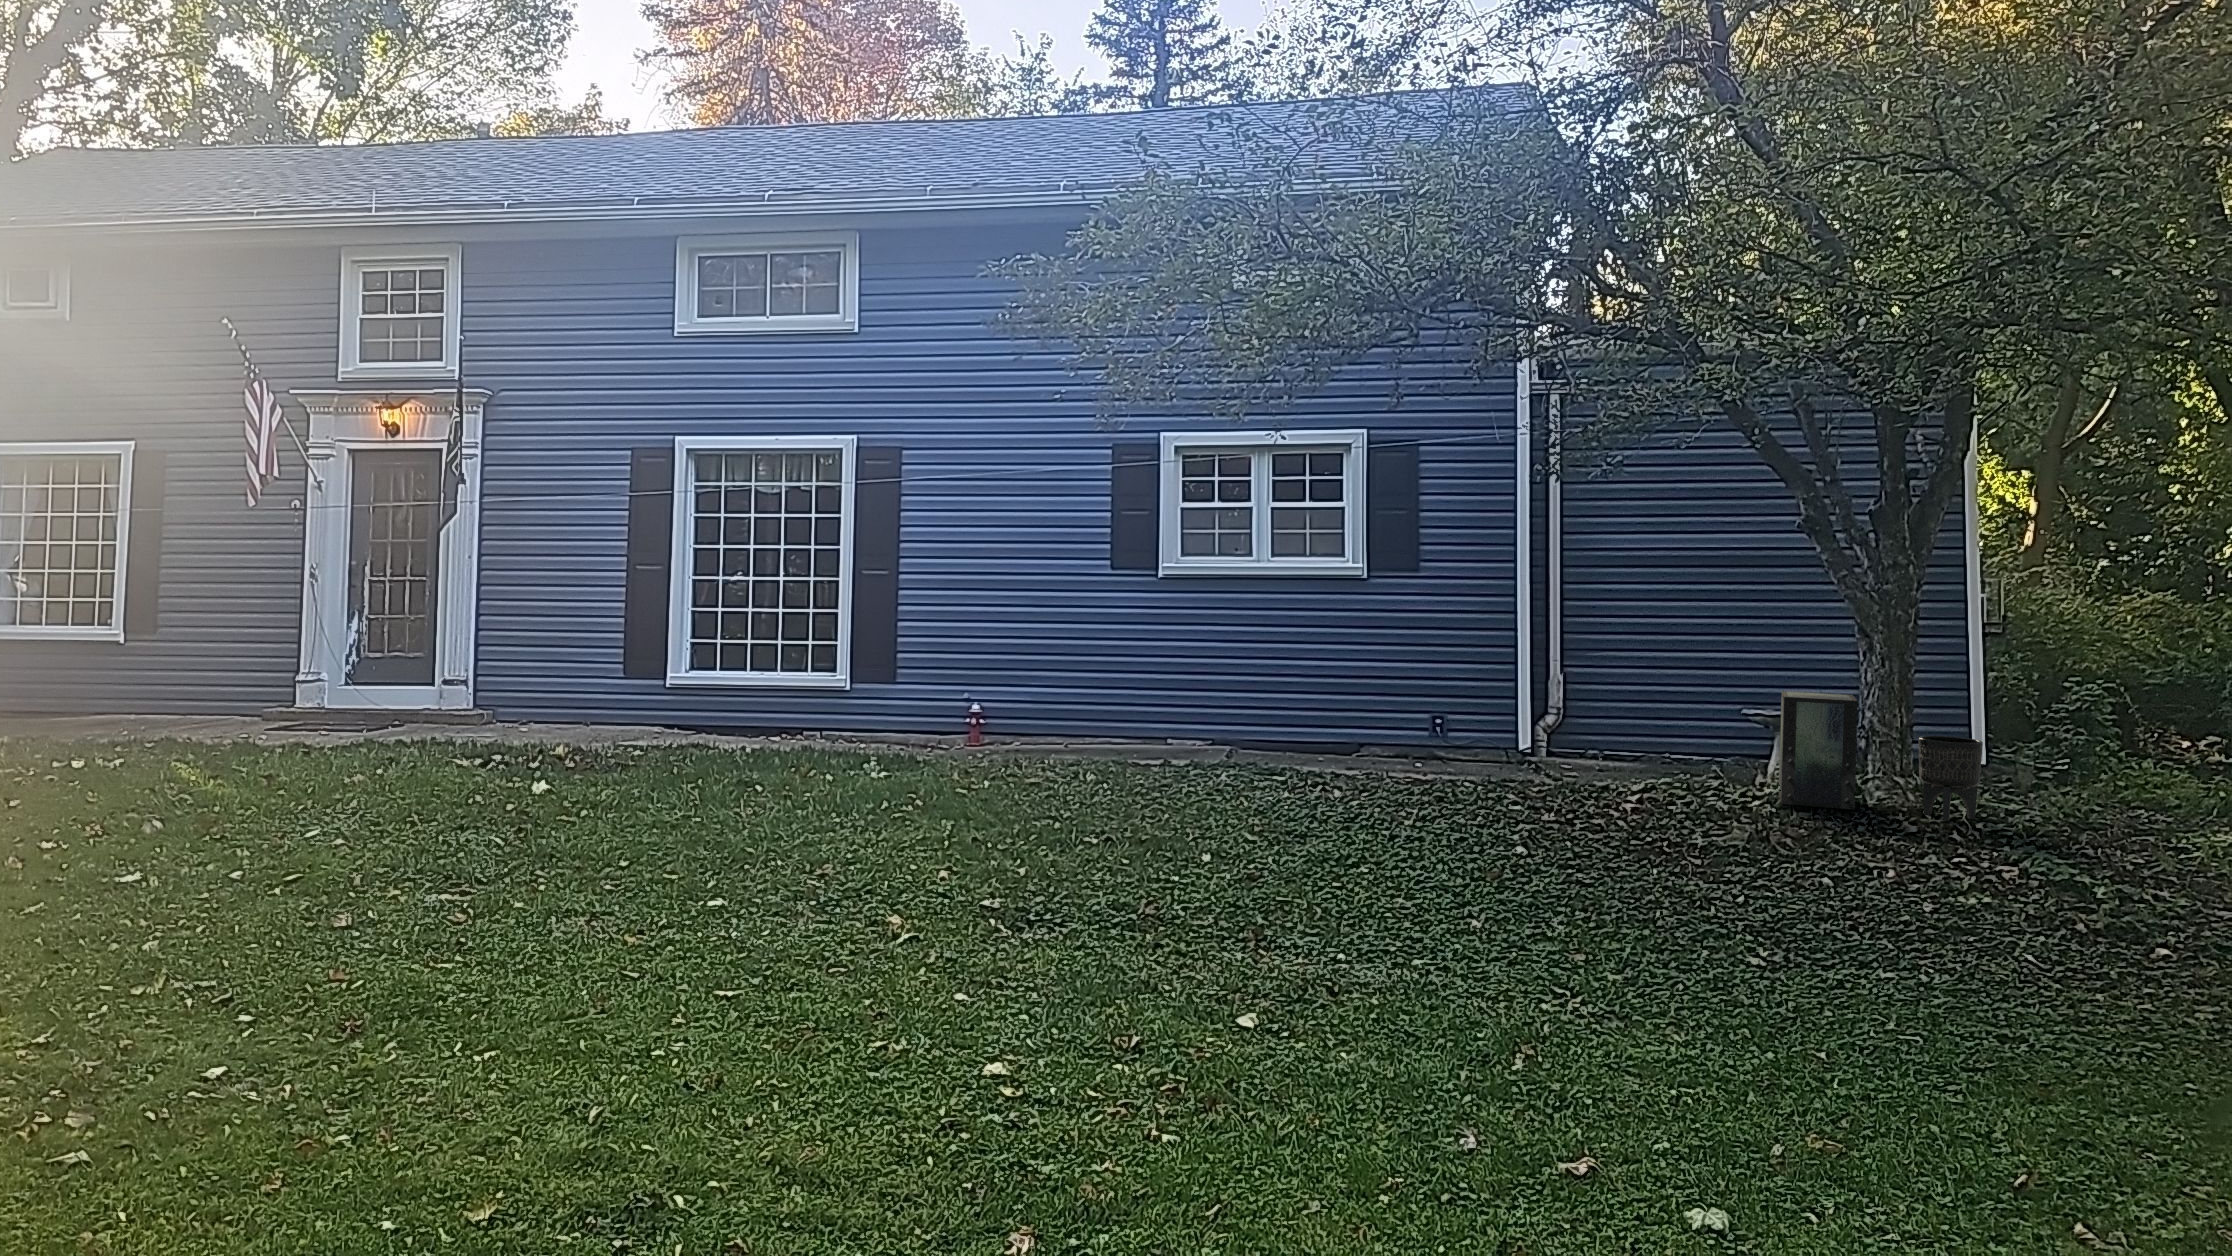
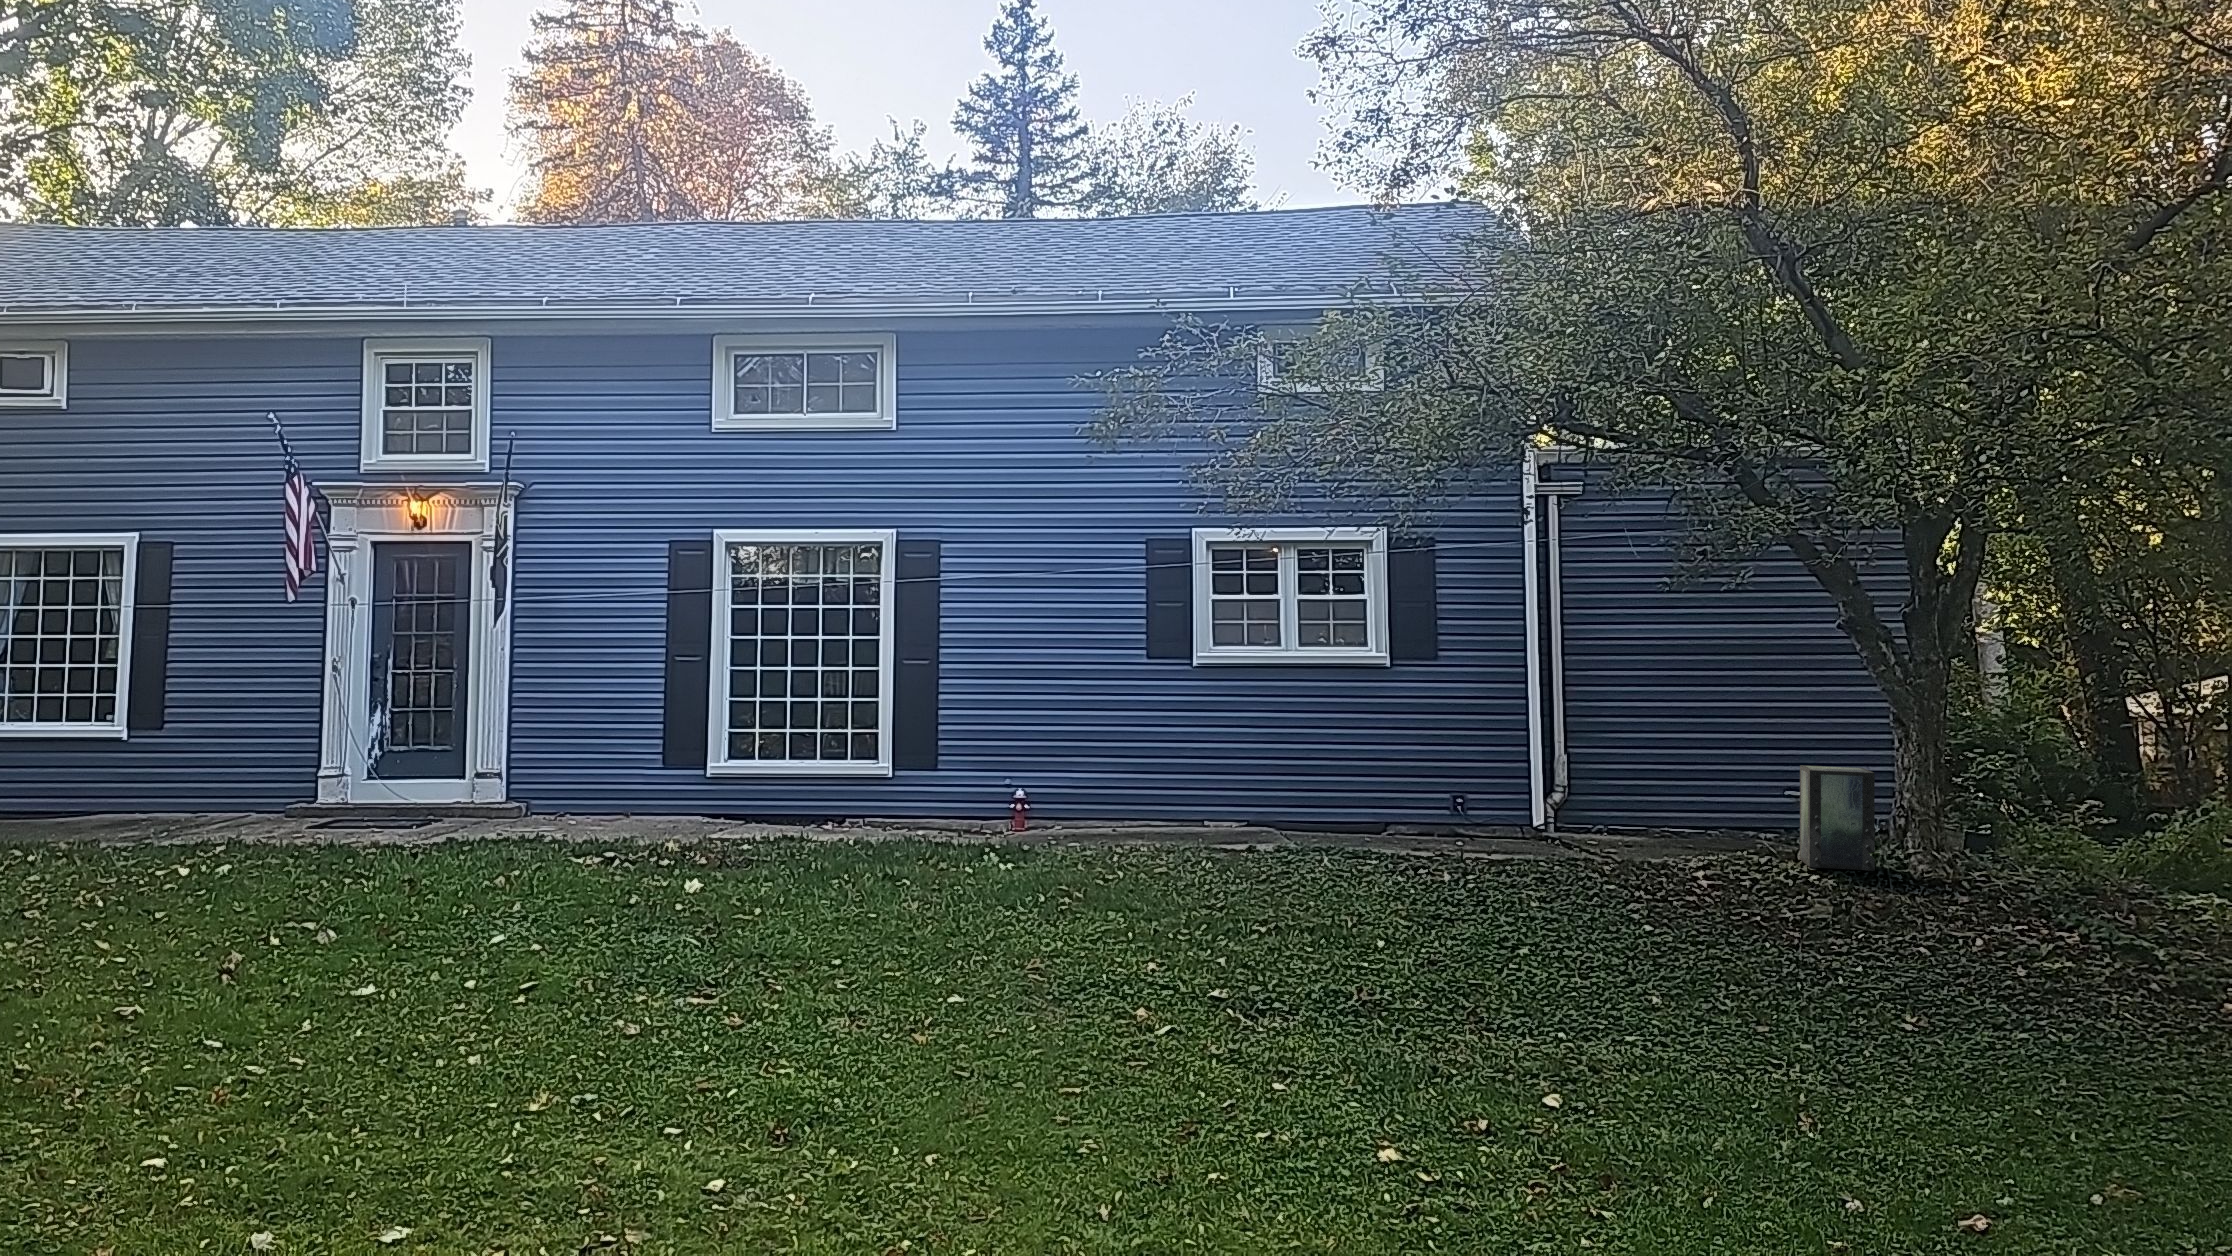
planter: present [1919,736,1983,821] -> none [1927,803,1984,879]

